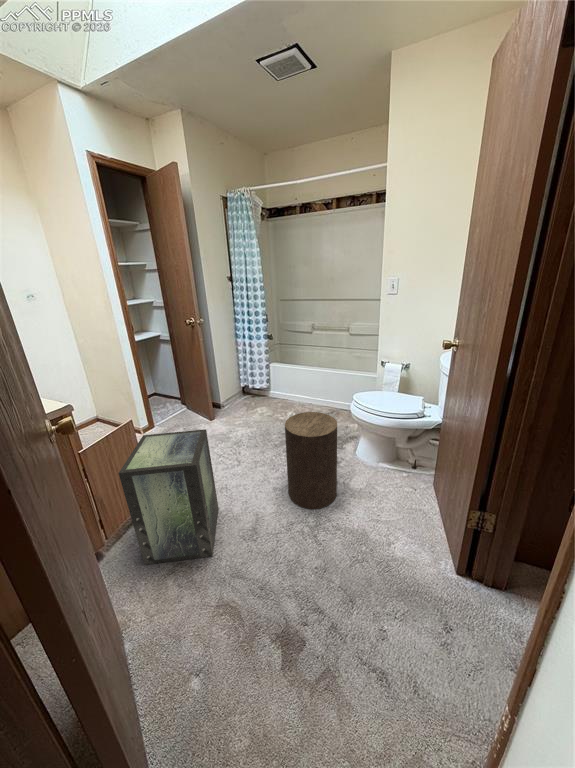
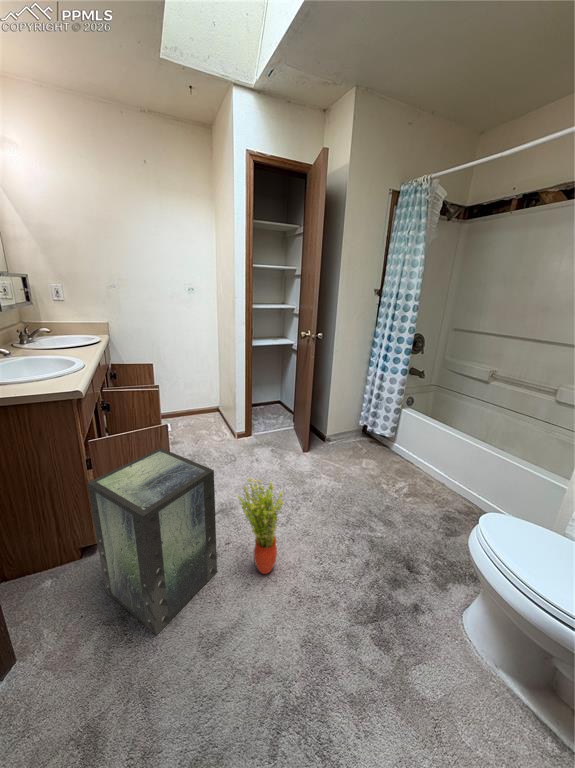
stool: present [285,412,337,509] -> none [301,502,399,679]
potted plant: none [223,423,258,493] -> present [237,478,284,574]

